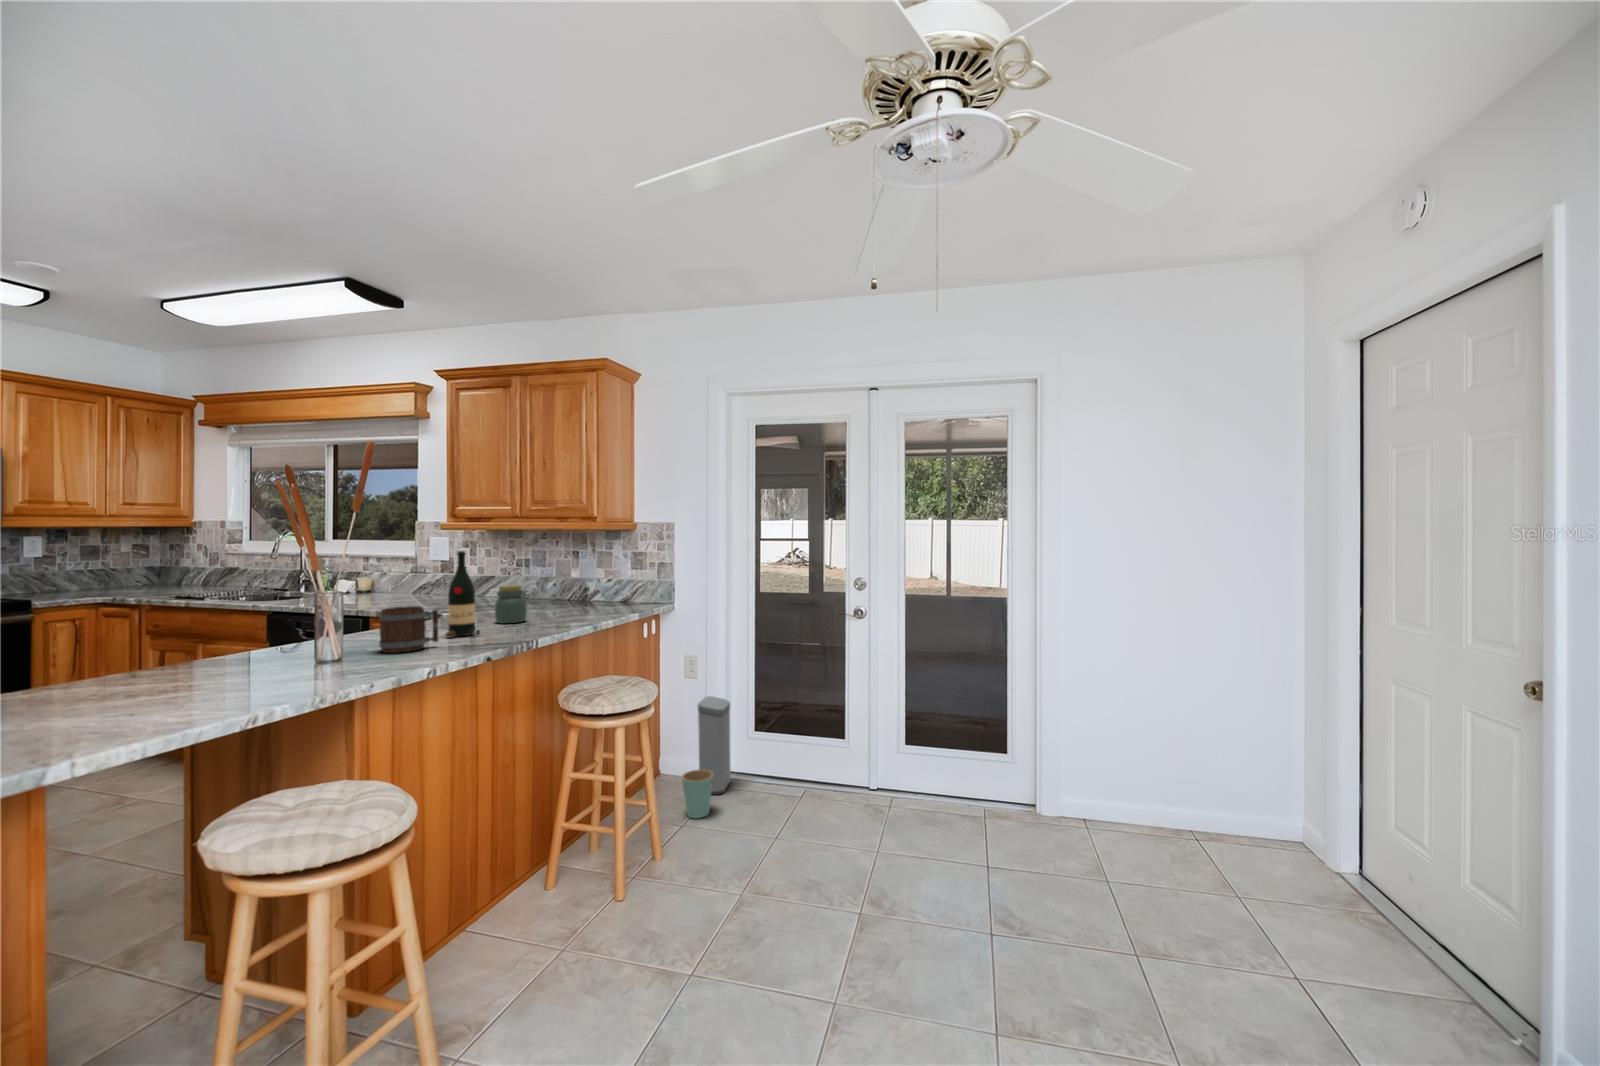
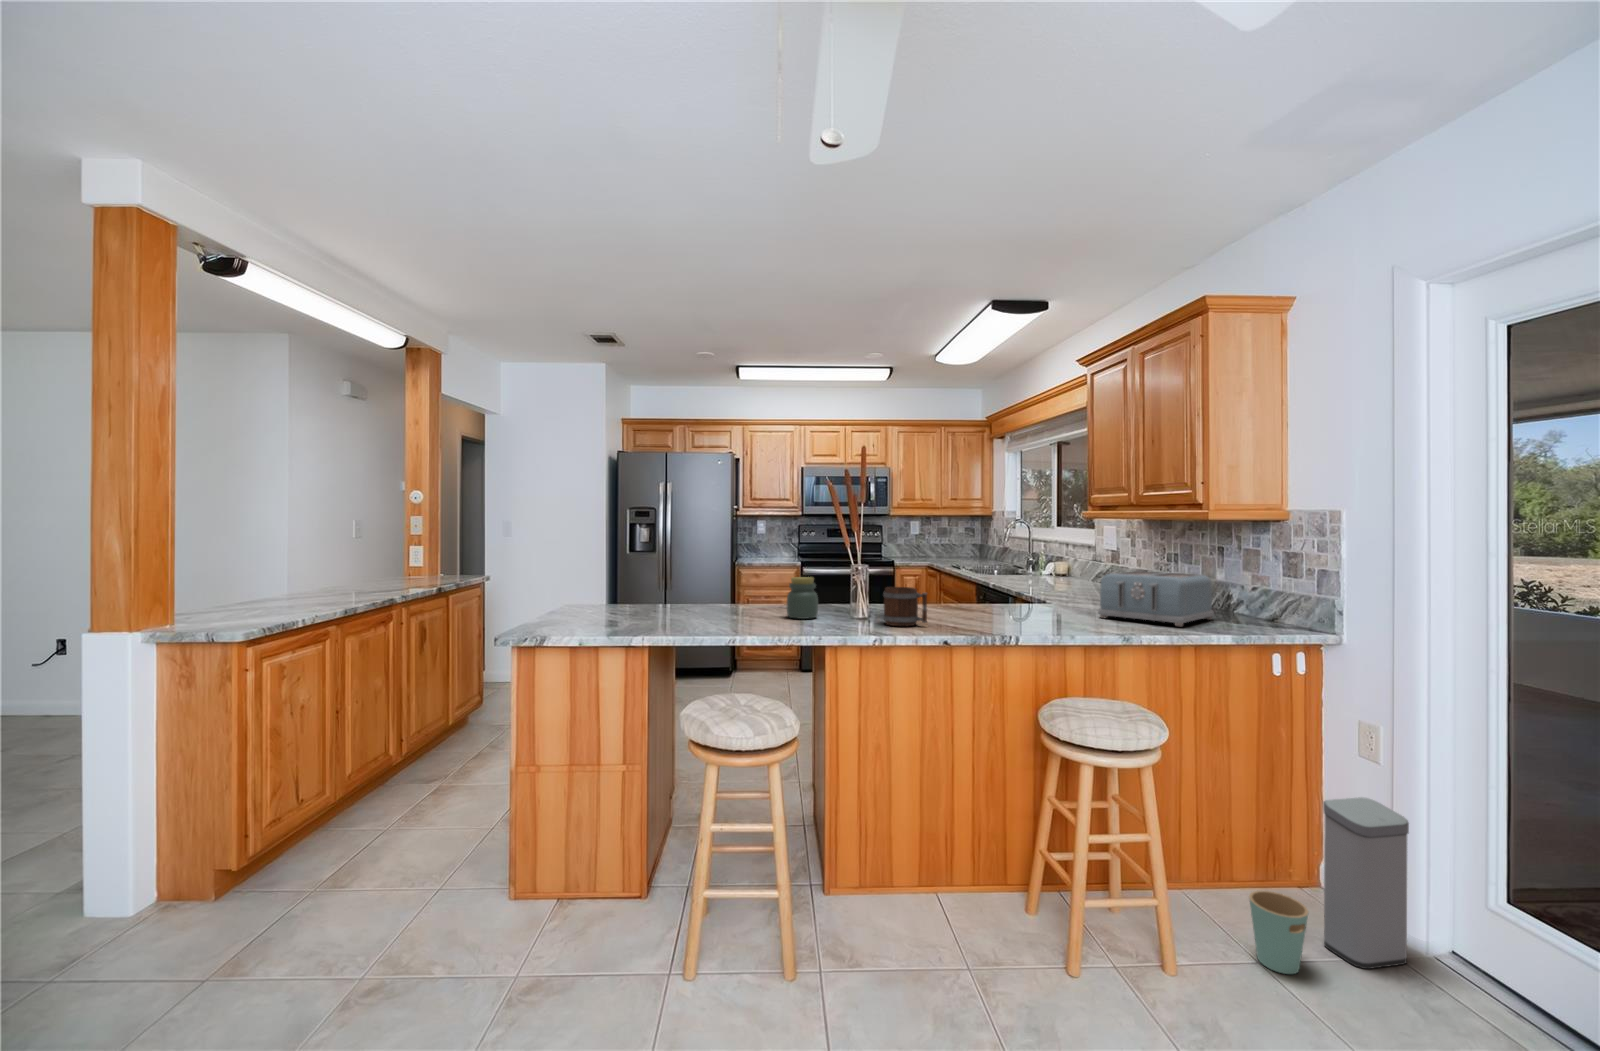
wine bottle: present [446,551,480,638] -> none [956,540,988,625]
toaster: none [529,572,601,616] -> present [1098,571,1214,626]
jar: present [495,585,527,623] -> present [787,577,818,619]

